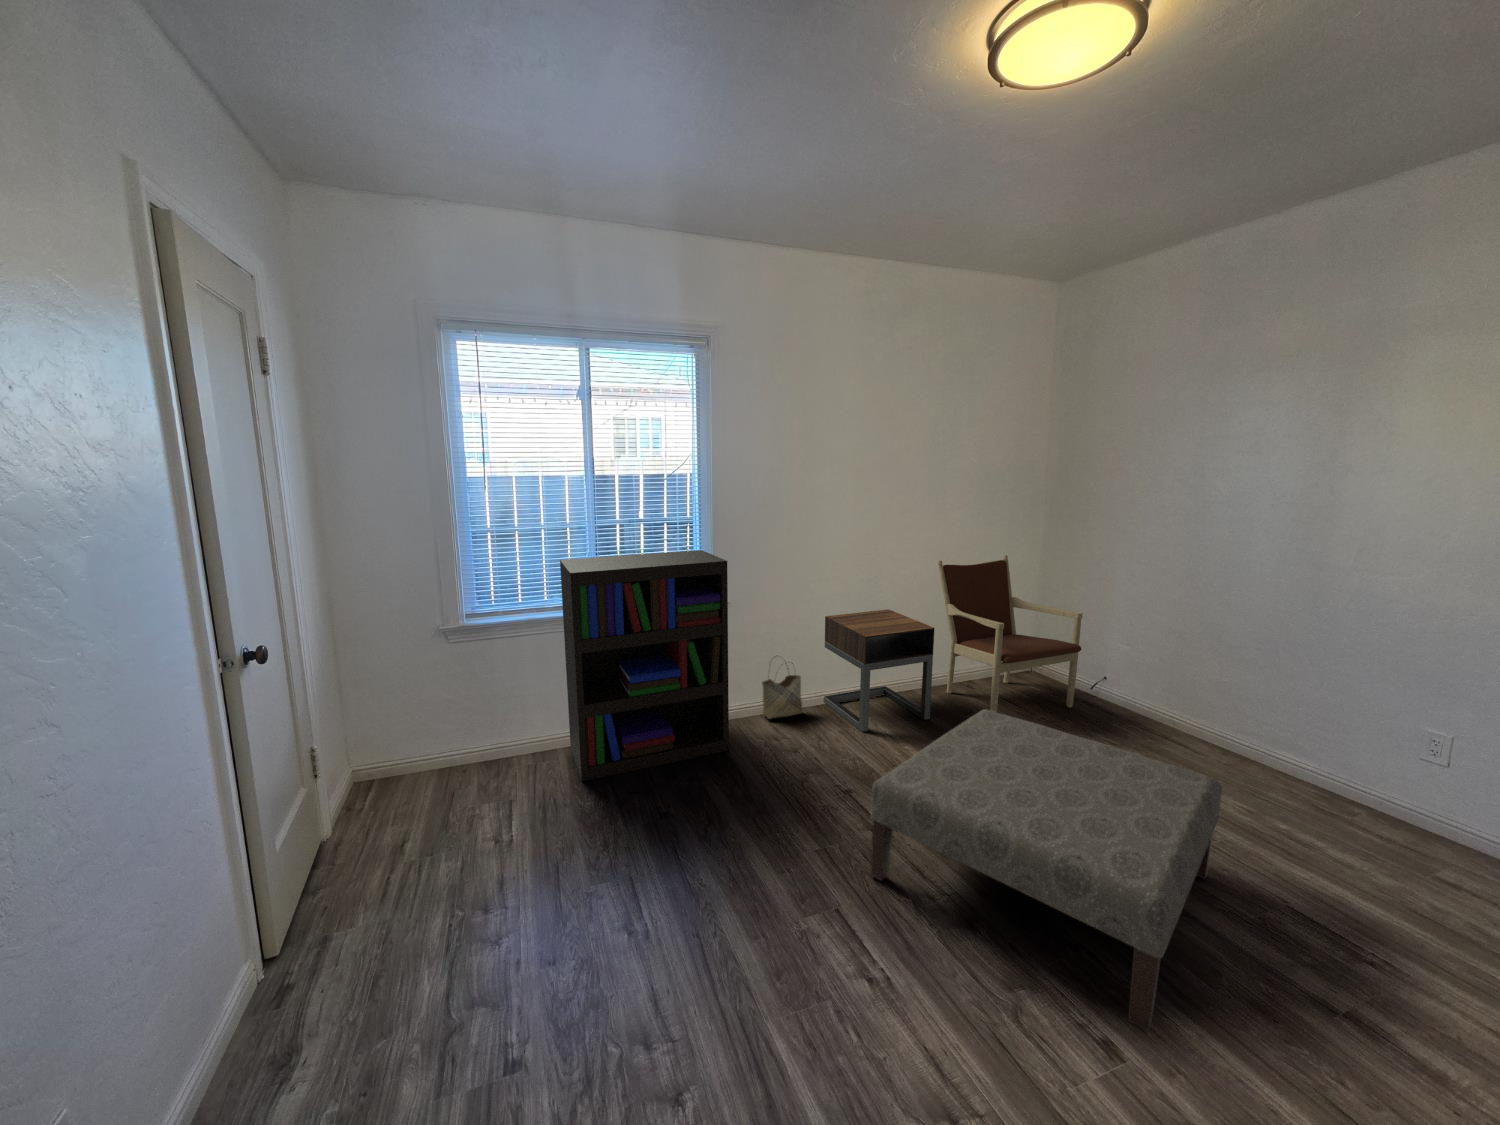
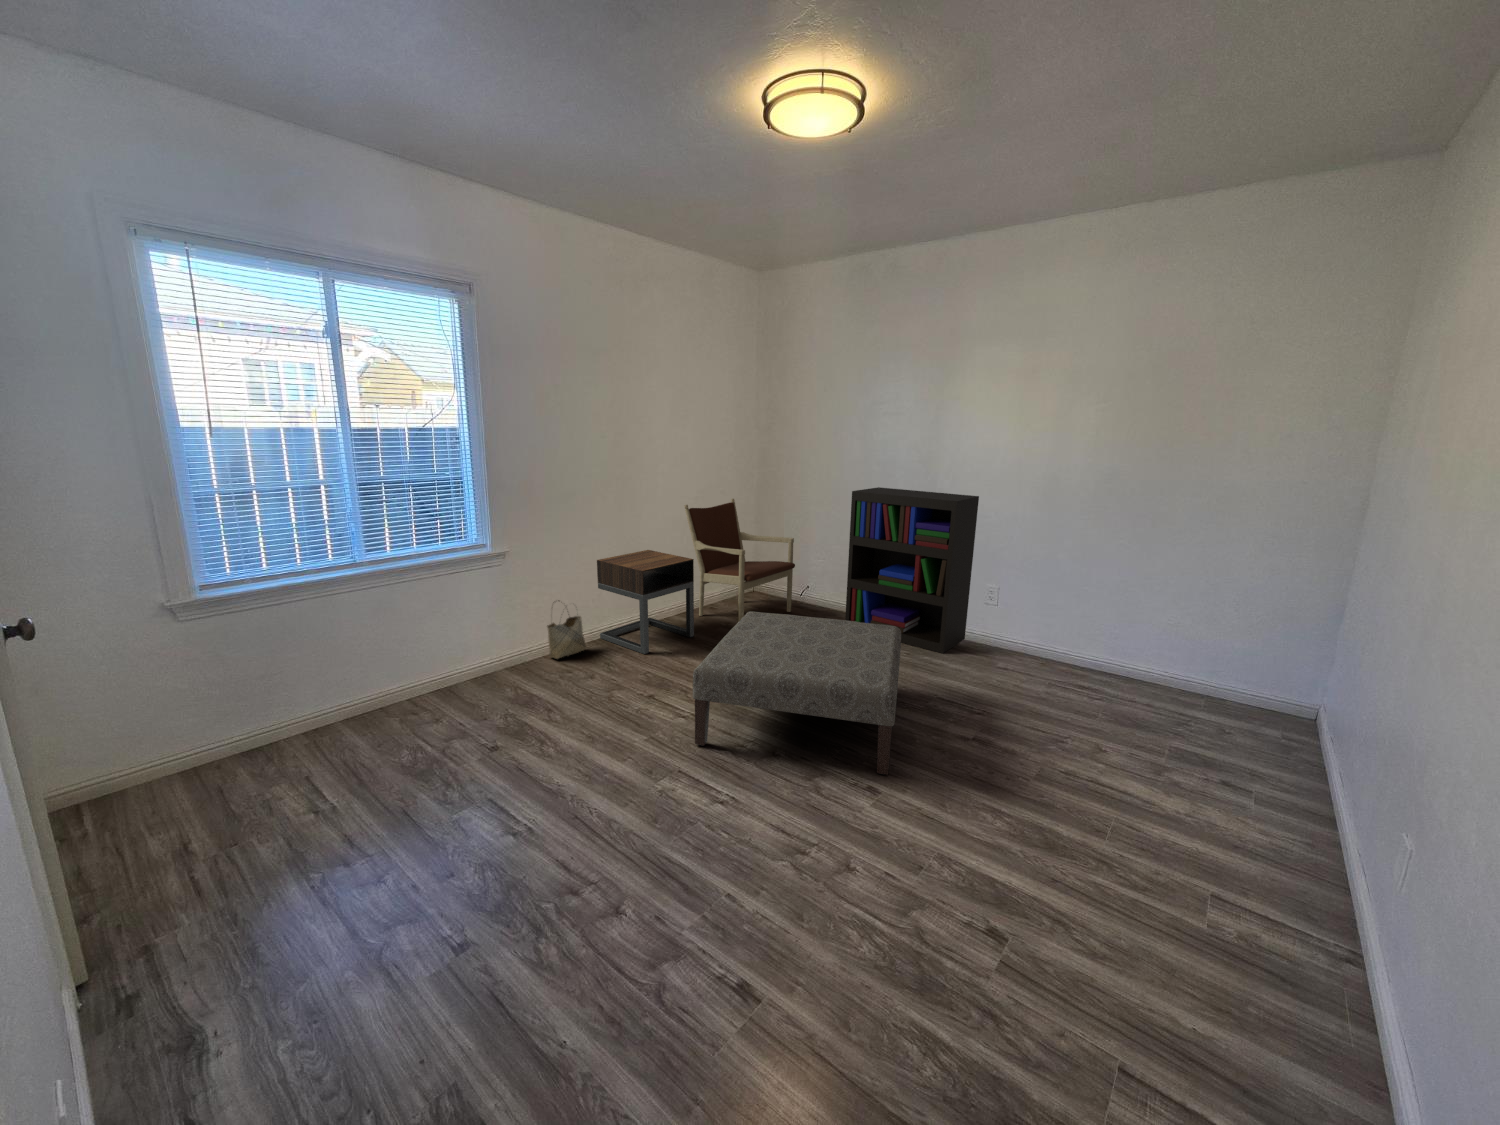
bookshelf: present [560,550,729,781] -> present [845,487,979,653]

